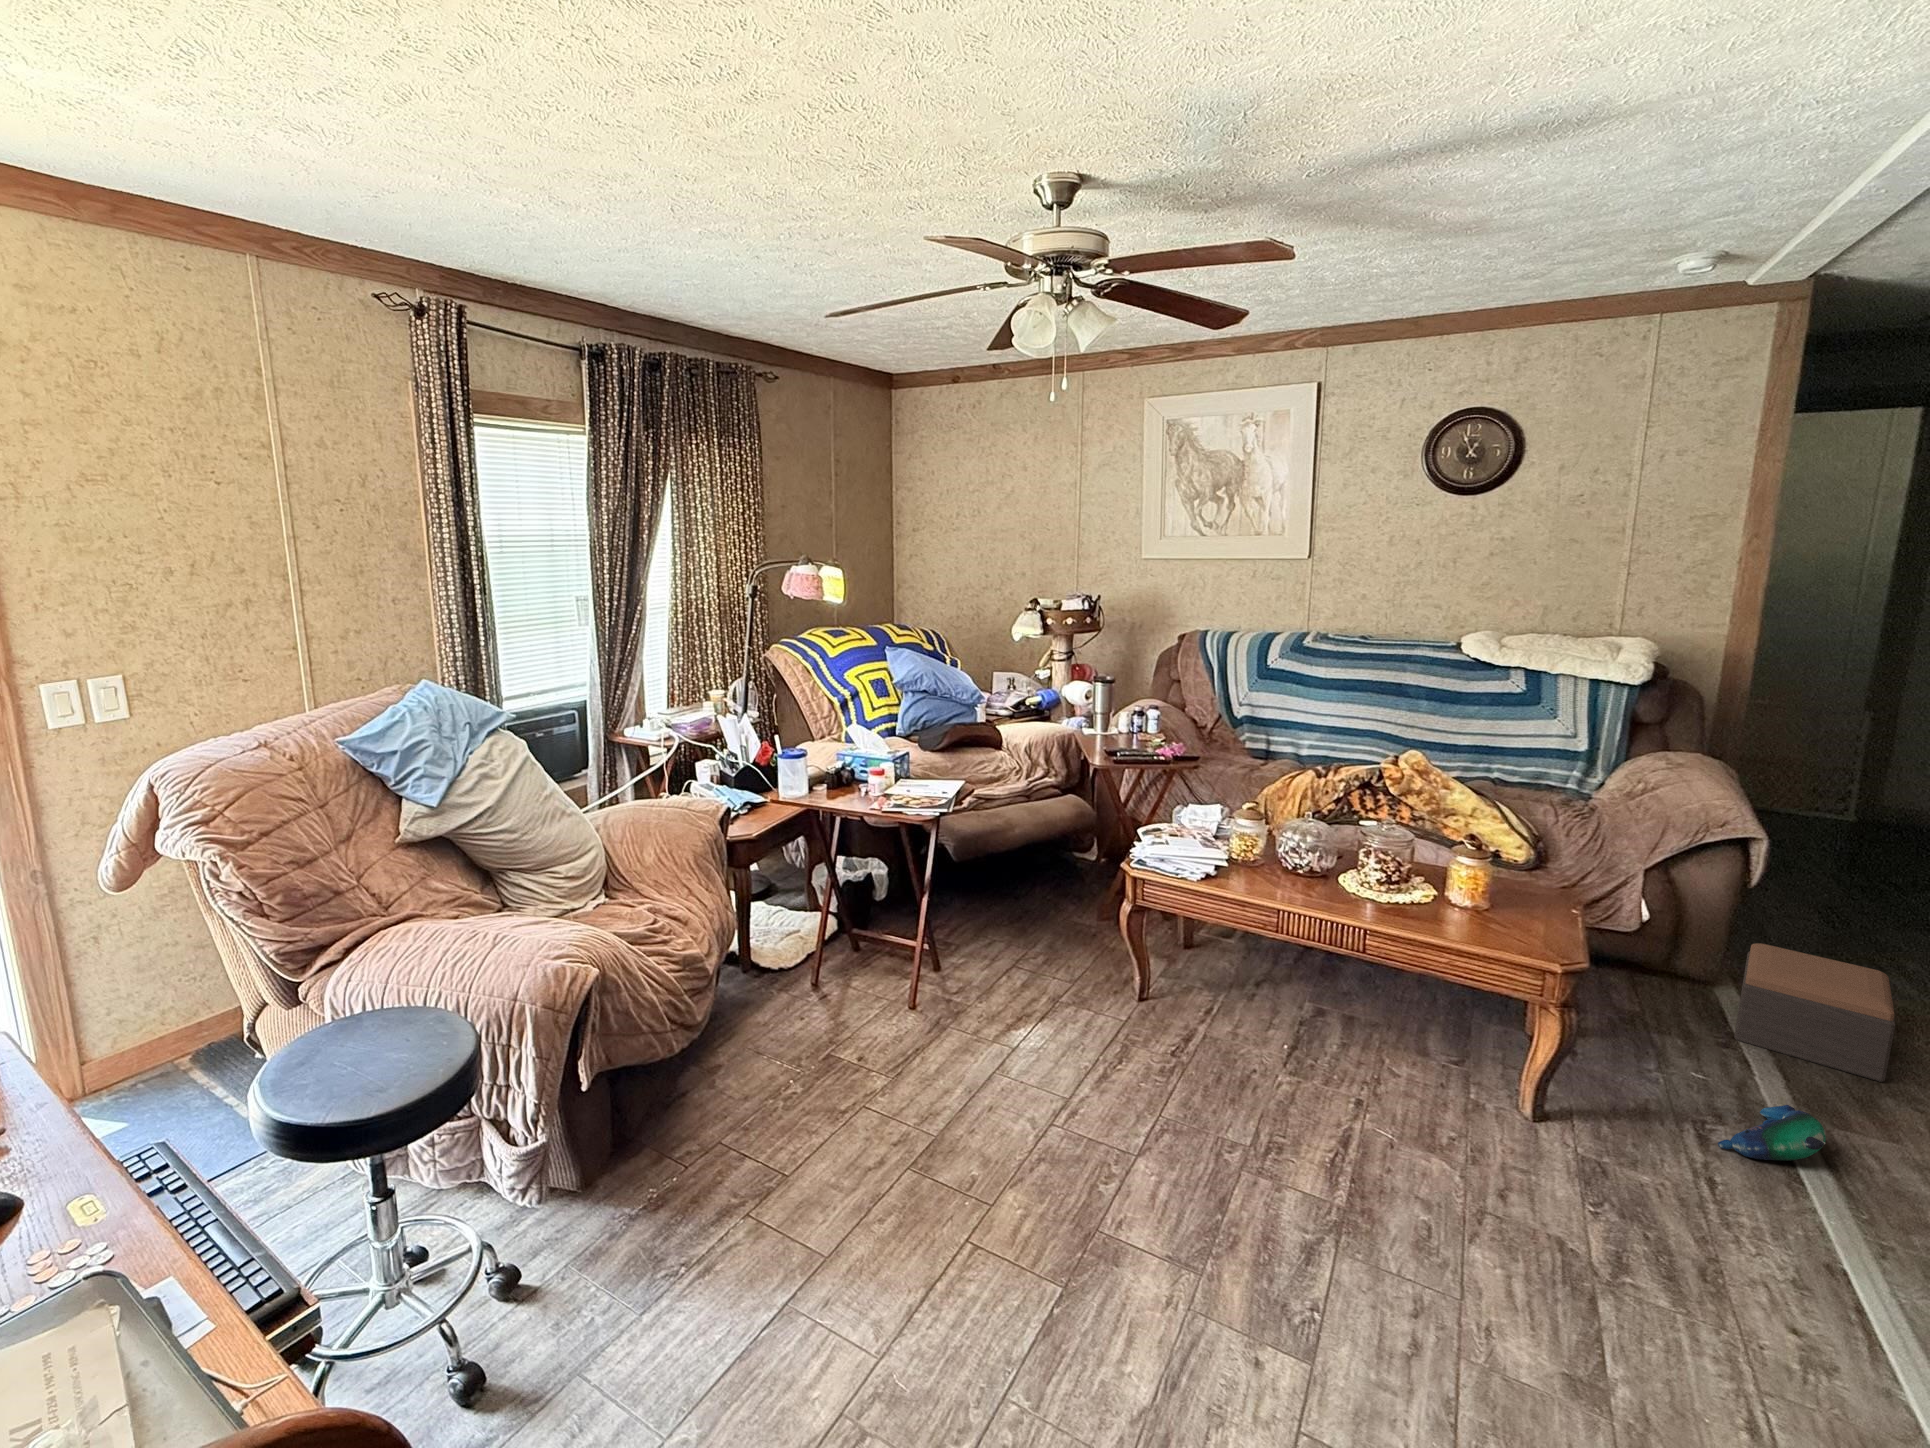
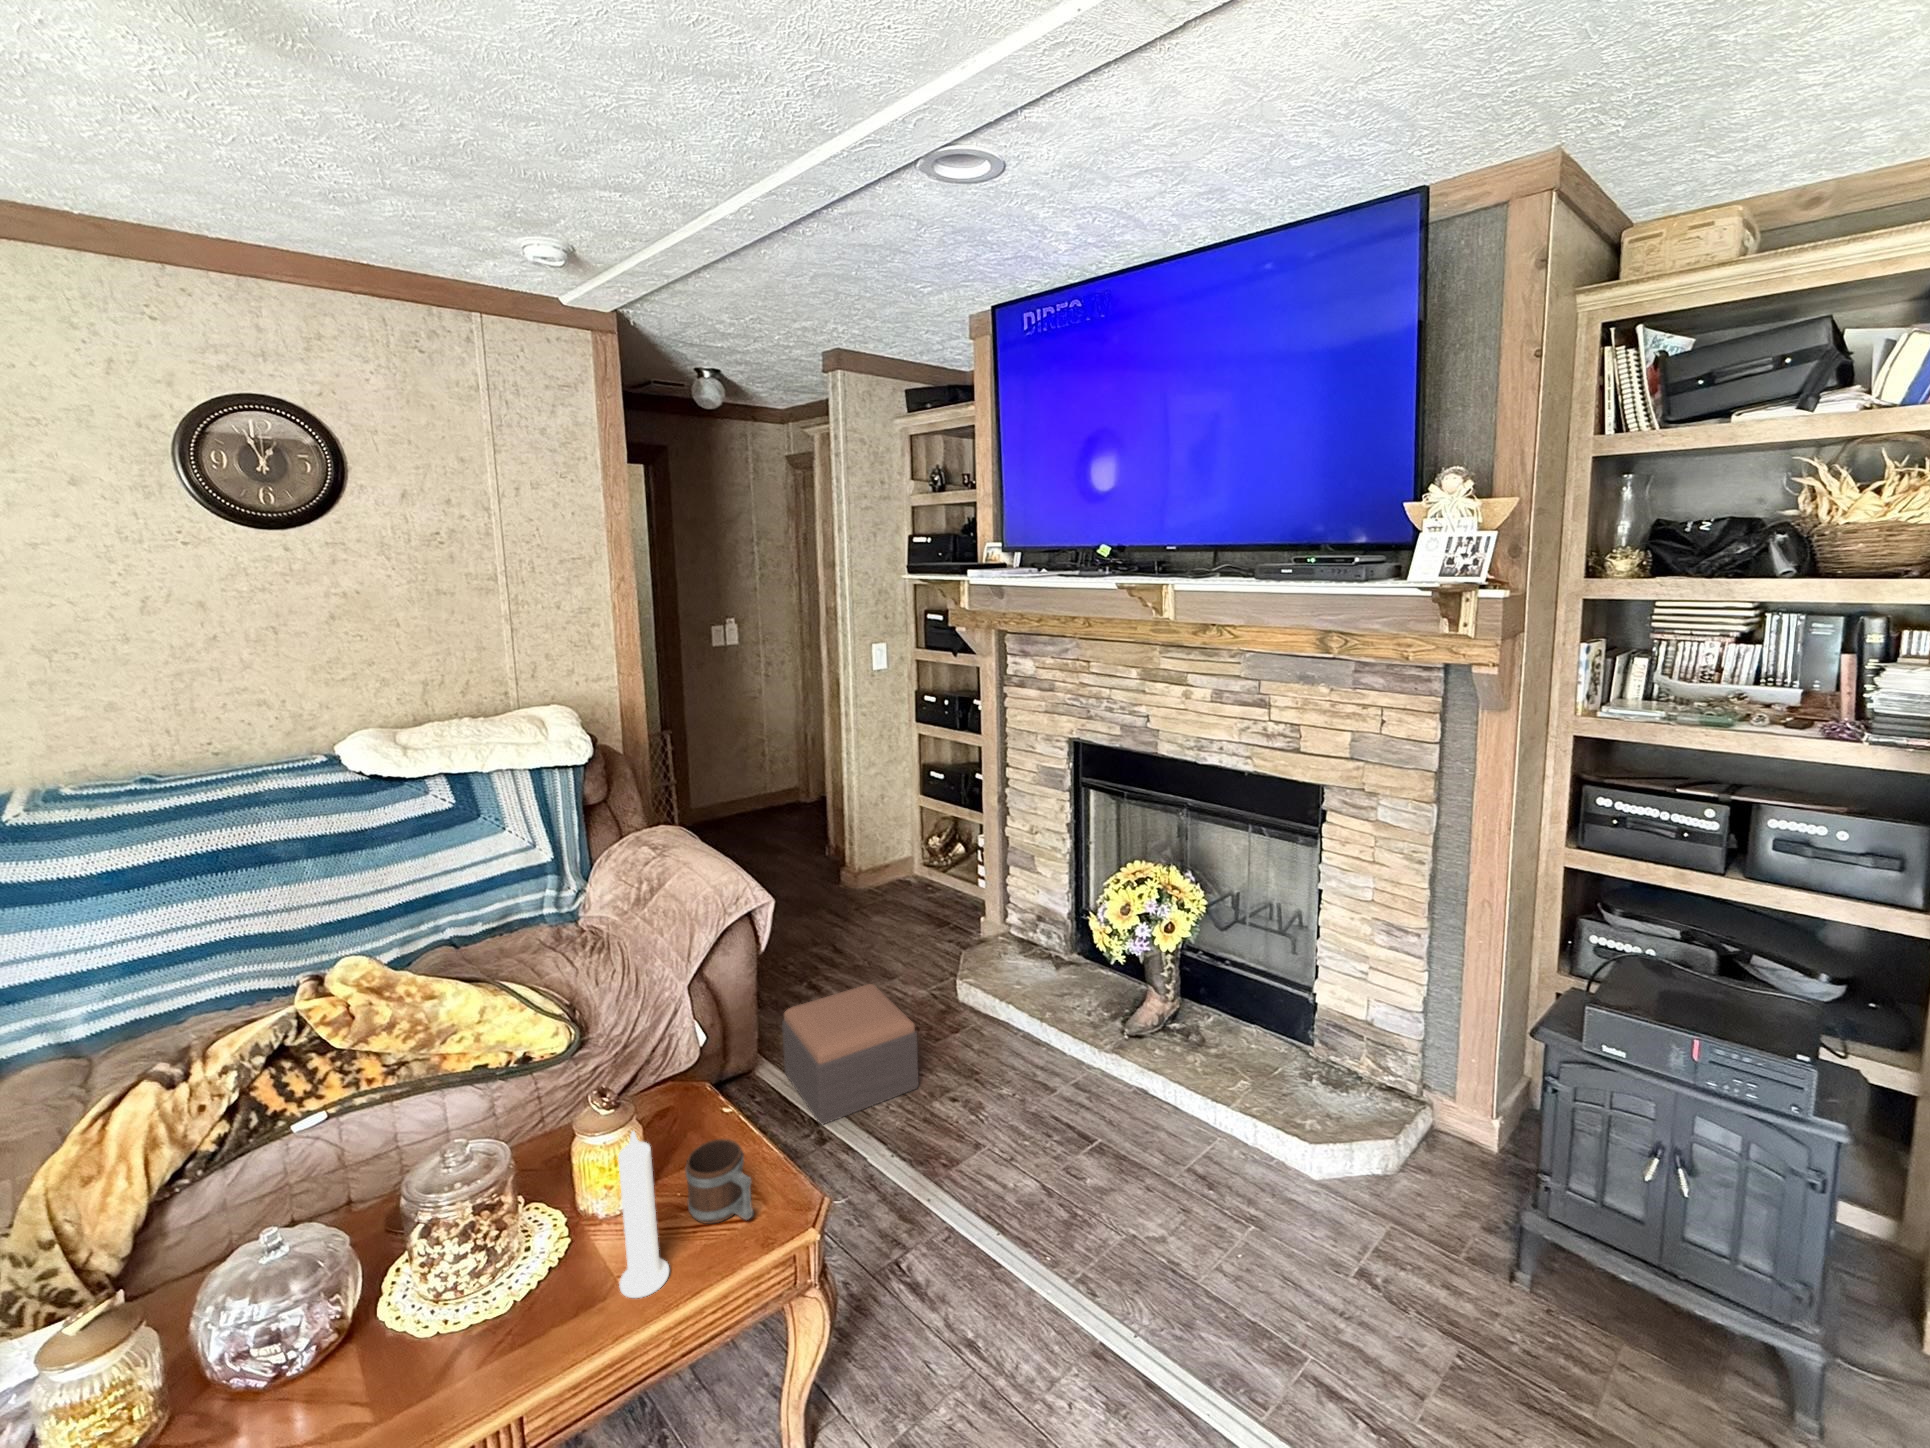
candle: none [1438,840,1471,935] -> present [618,1131,669,1298]
mug: none [1500,893,1546,943] -> present [685,1139,753,1224]
plush toy: present [1718,1105,1826,1161] -> none [913,1180,994,1290]

